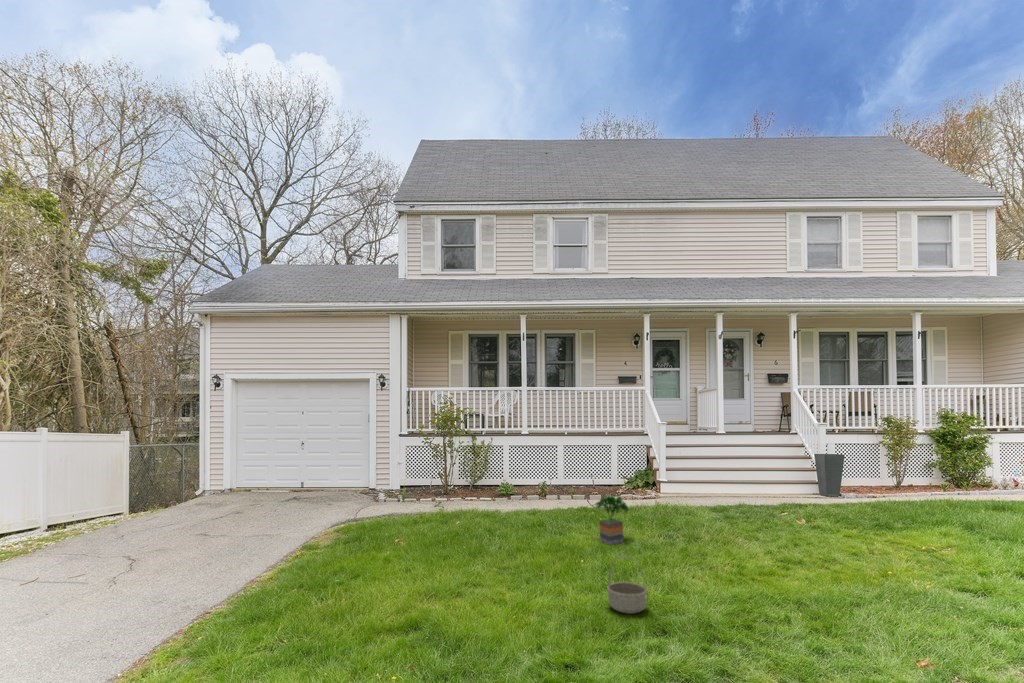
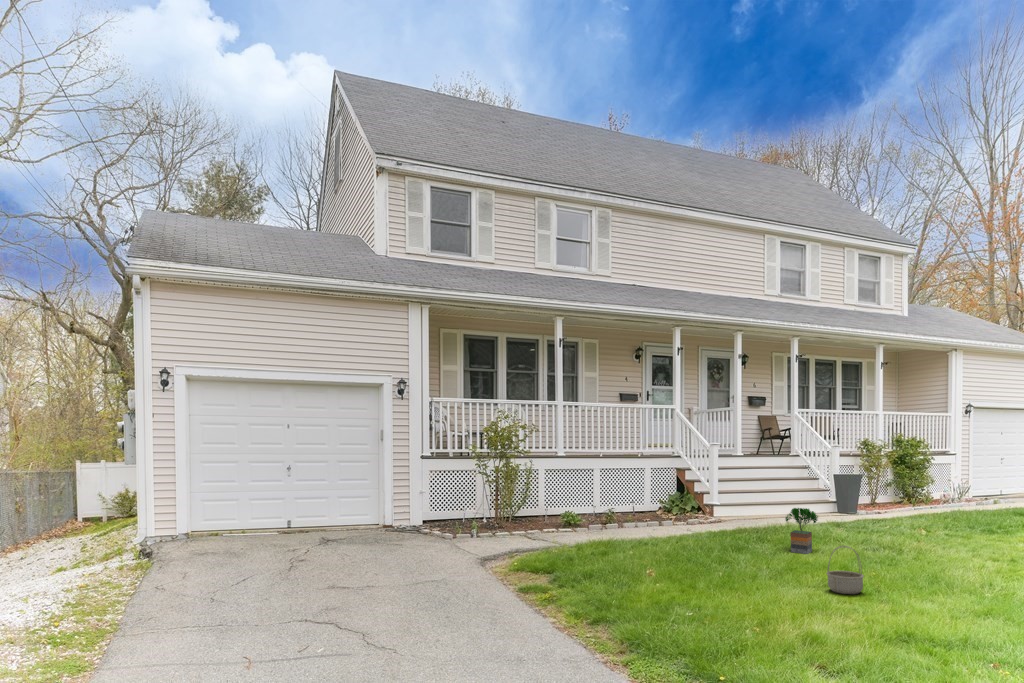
basket: present [607,556,647,614] -> present [827,546,864,594]

